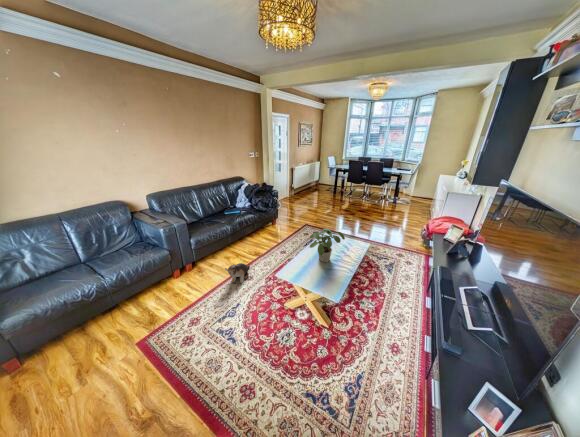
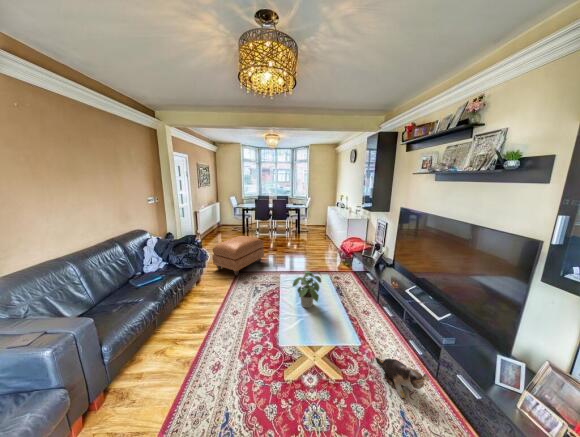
ottoman: none [289,194,336,227] -> present [212,236,264,276]
plush toy: present [225,263,250,283] -> present [376,357,429,398]

